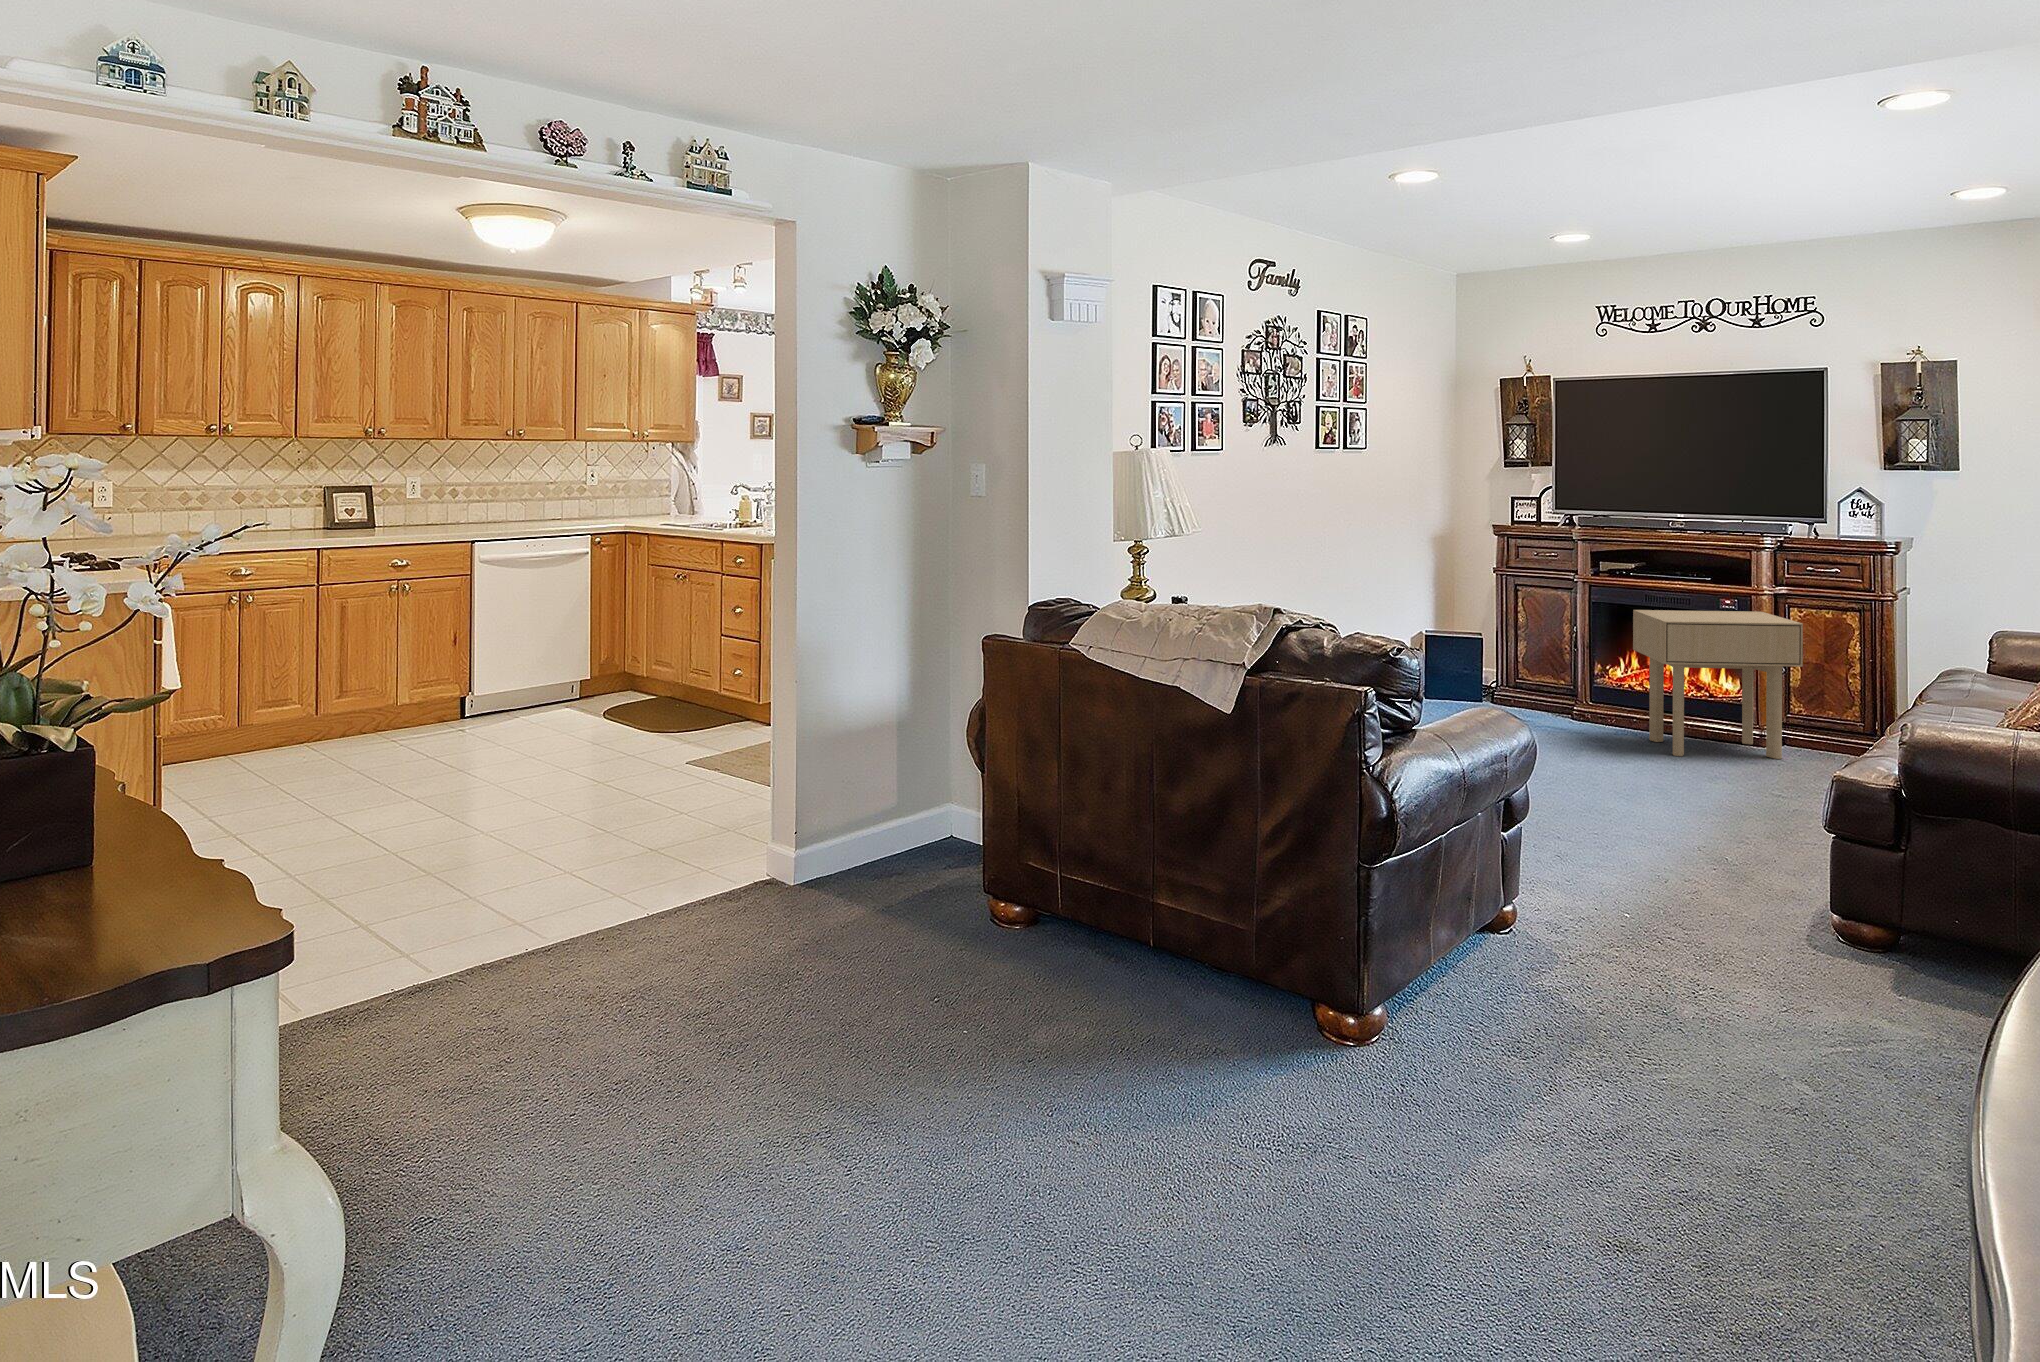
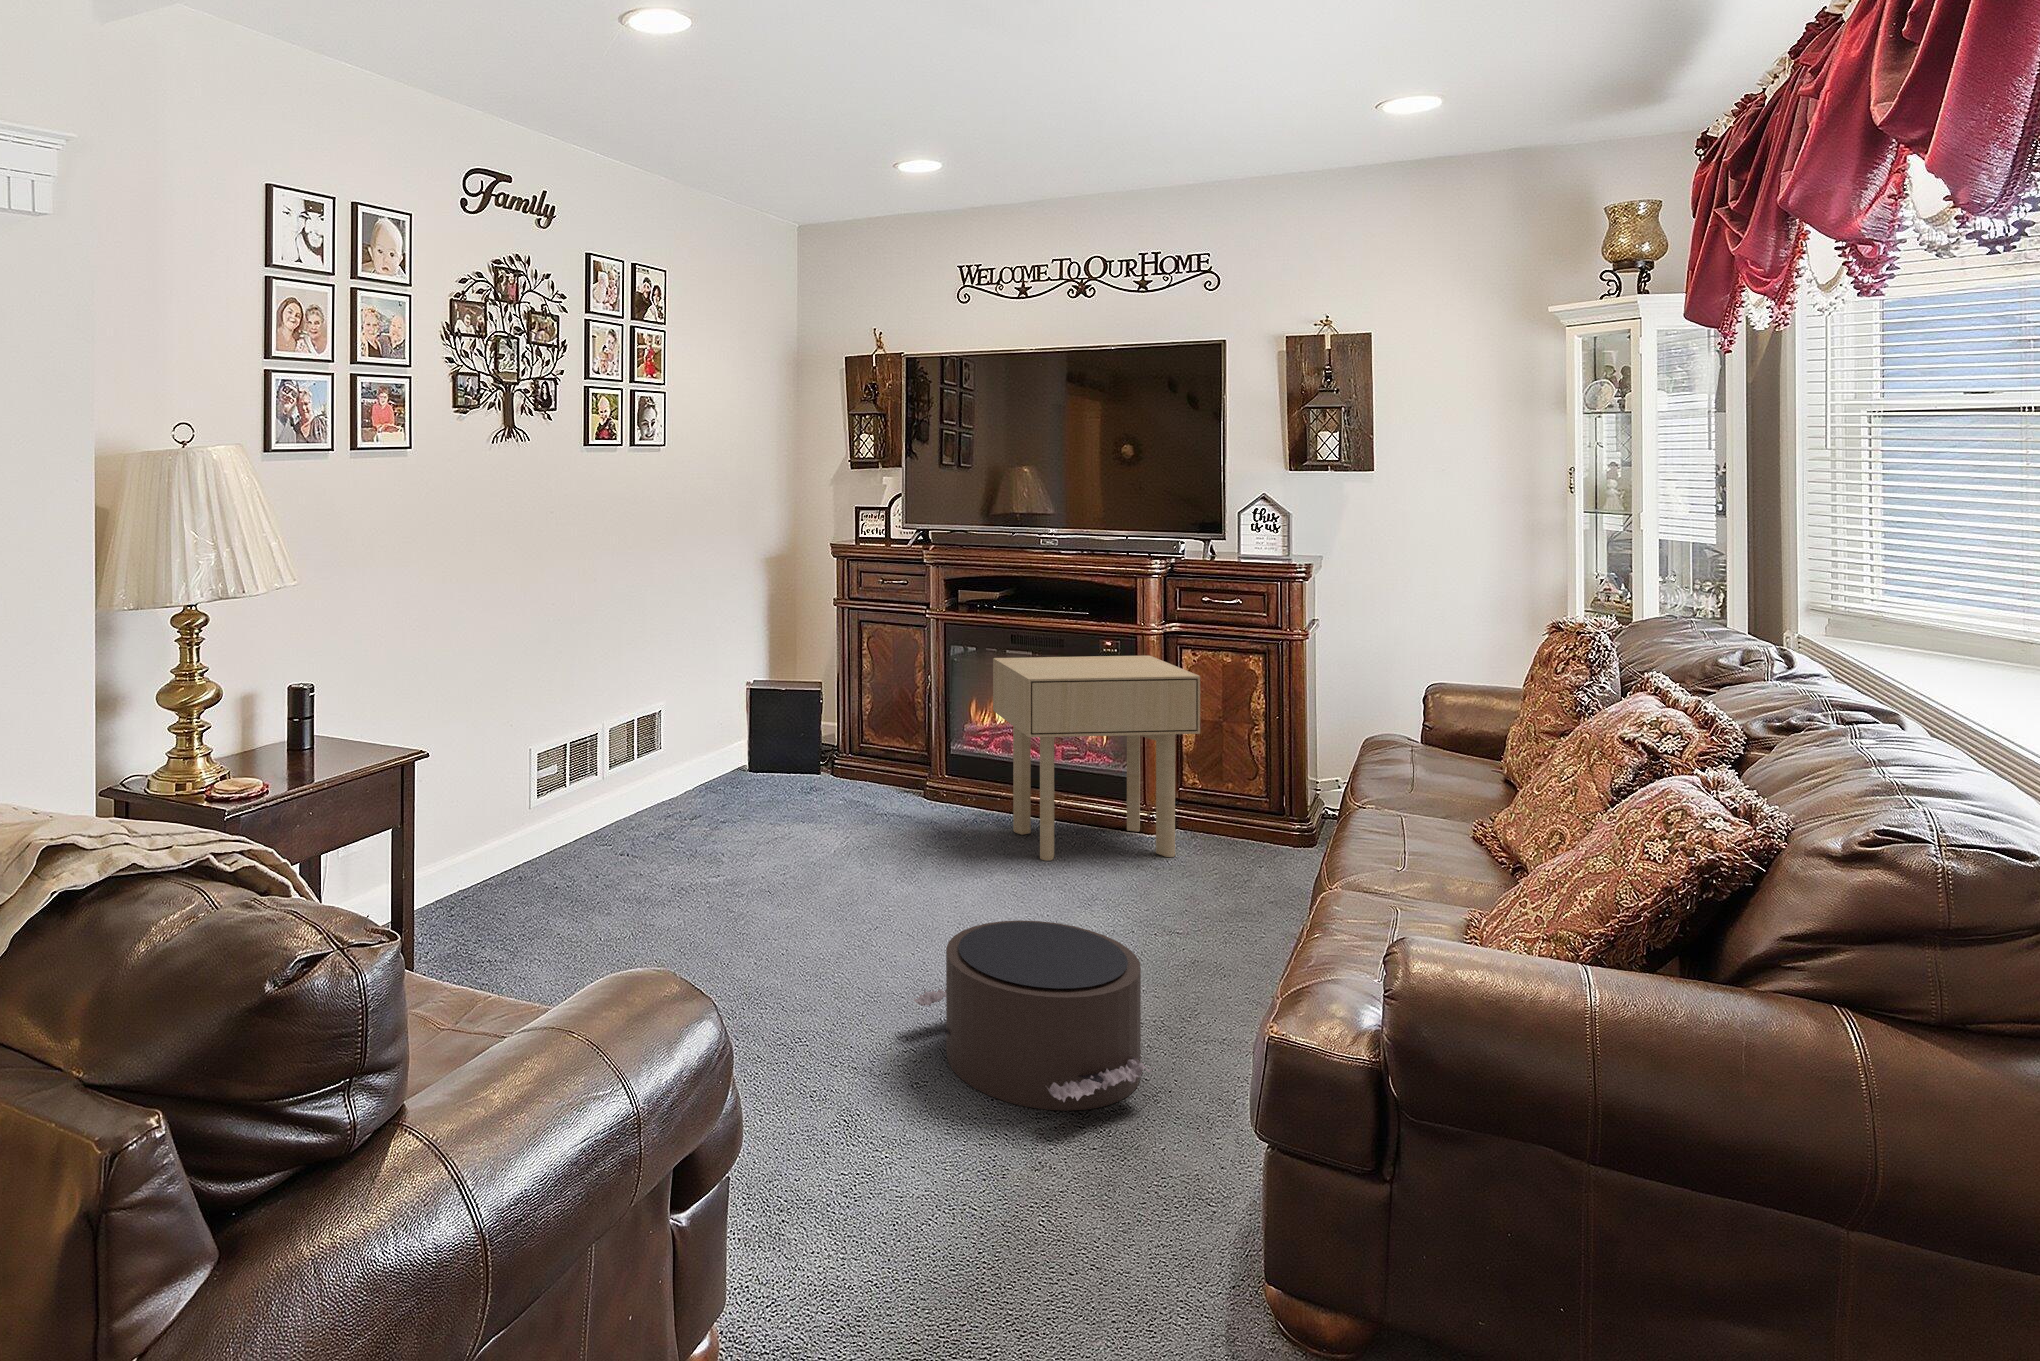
pouf: none [1594,761,1762,861] -> present [914,921,1153,1111]

